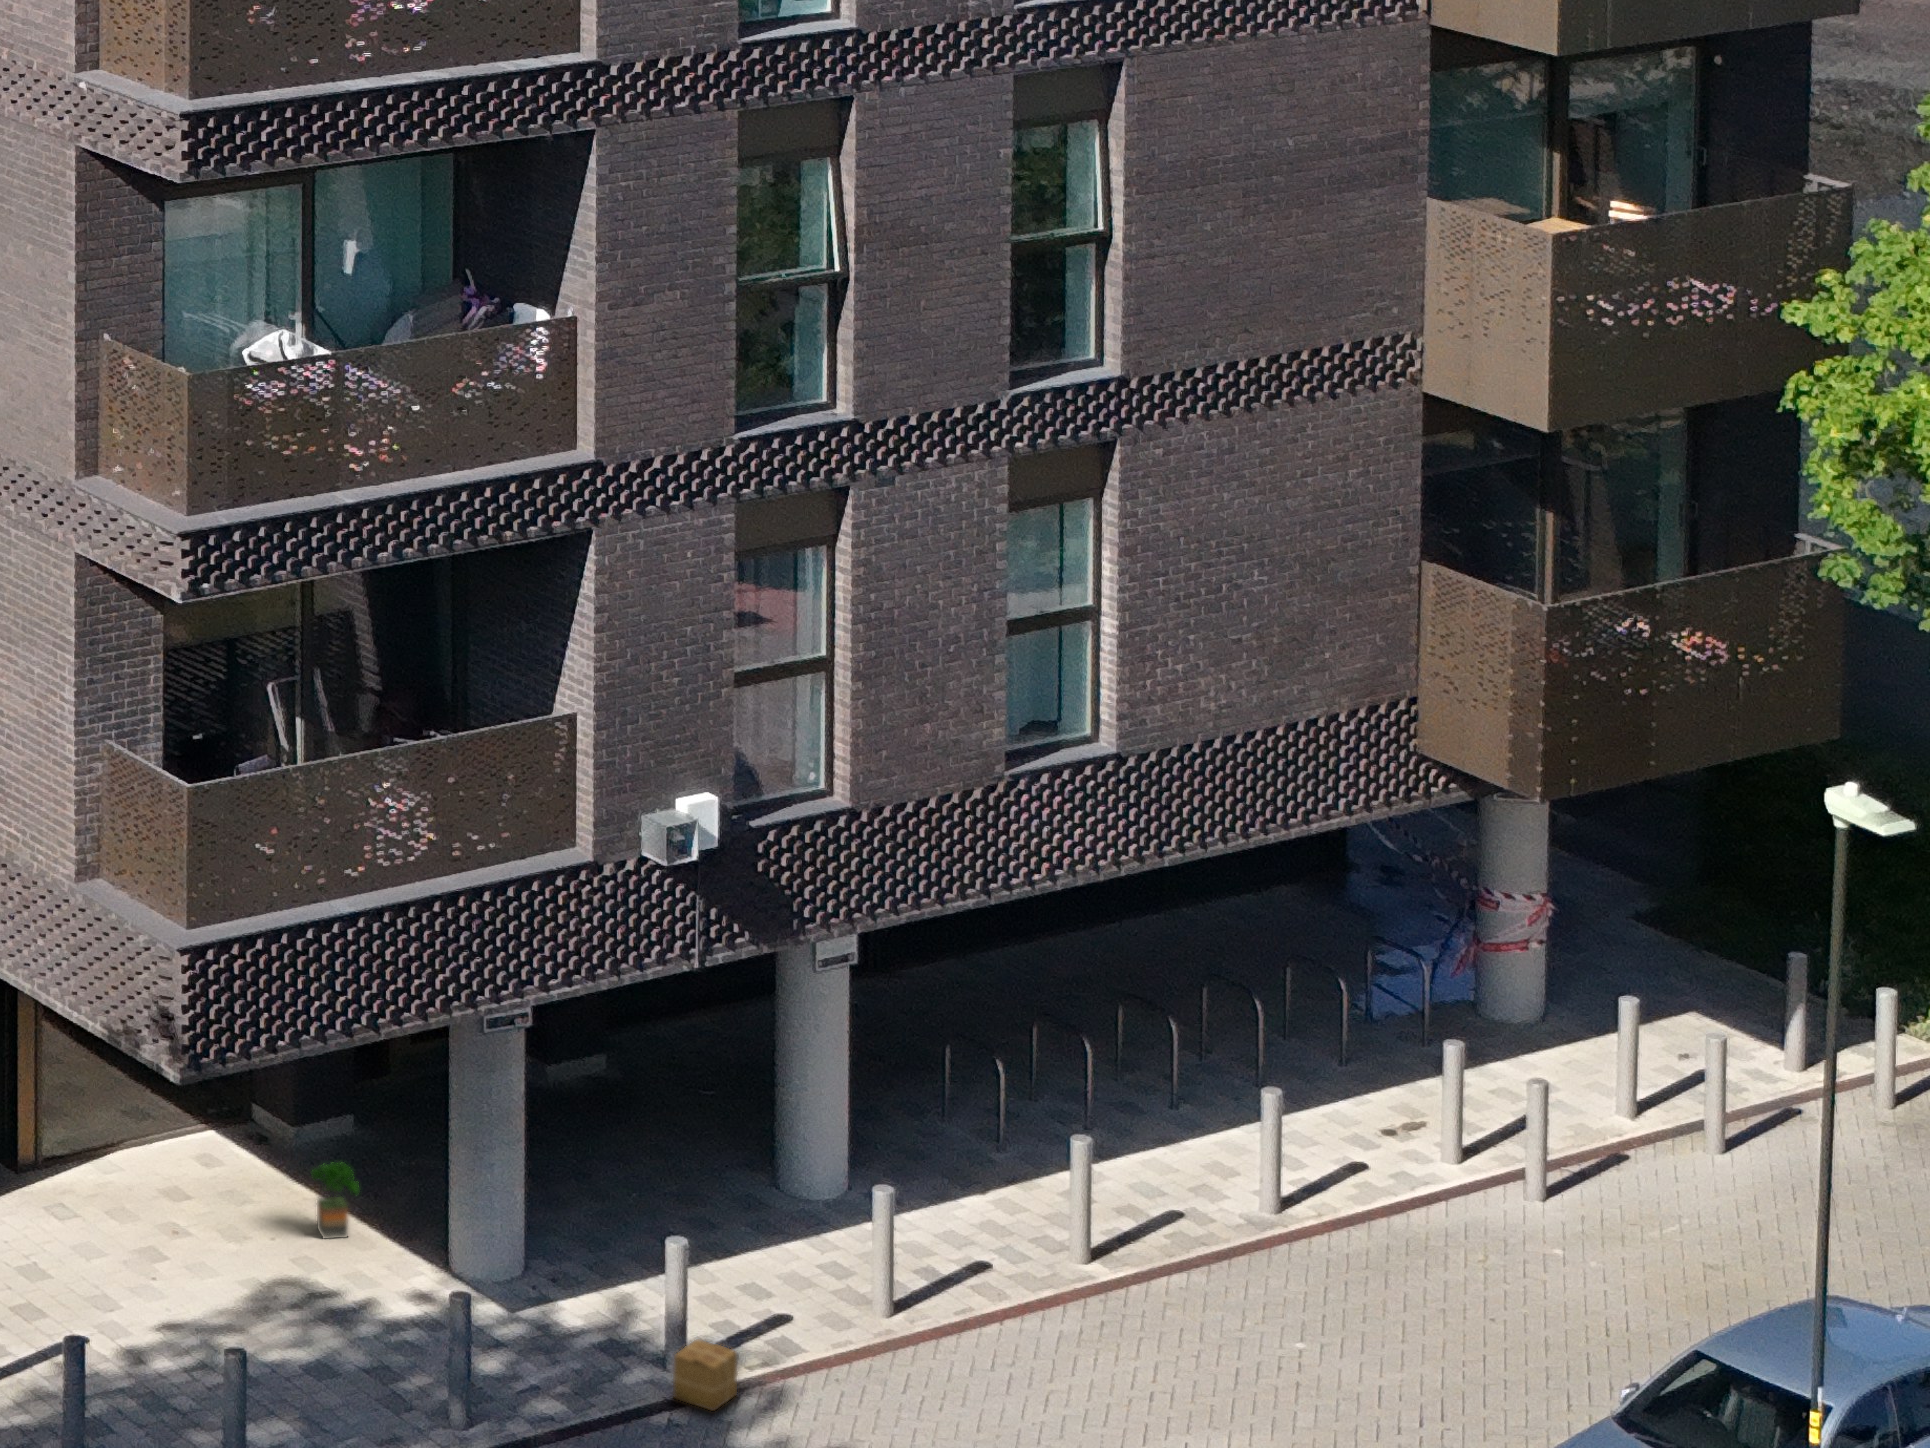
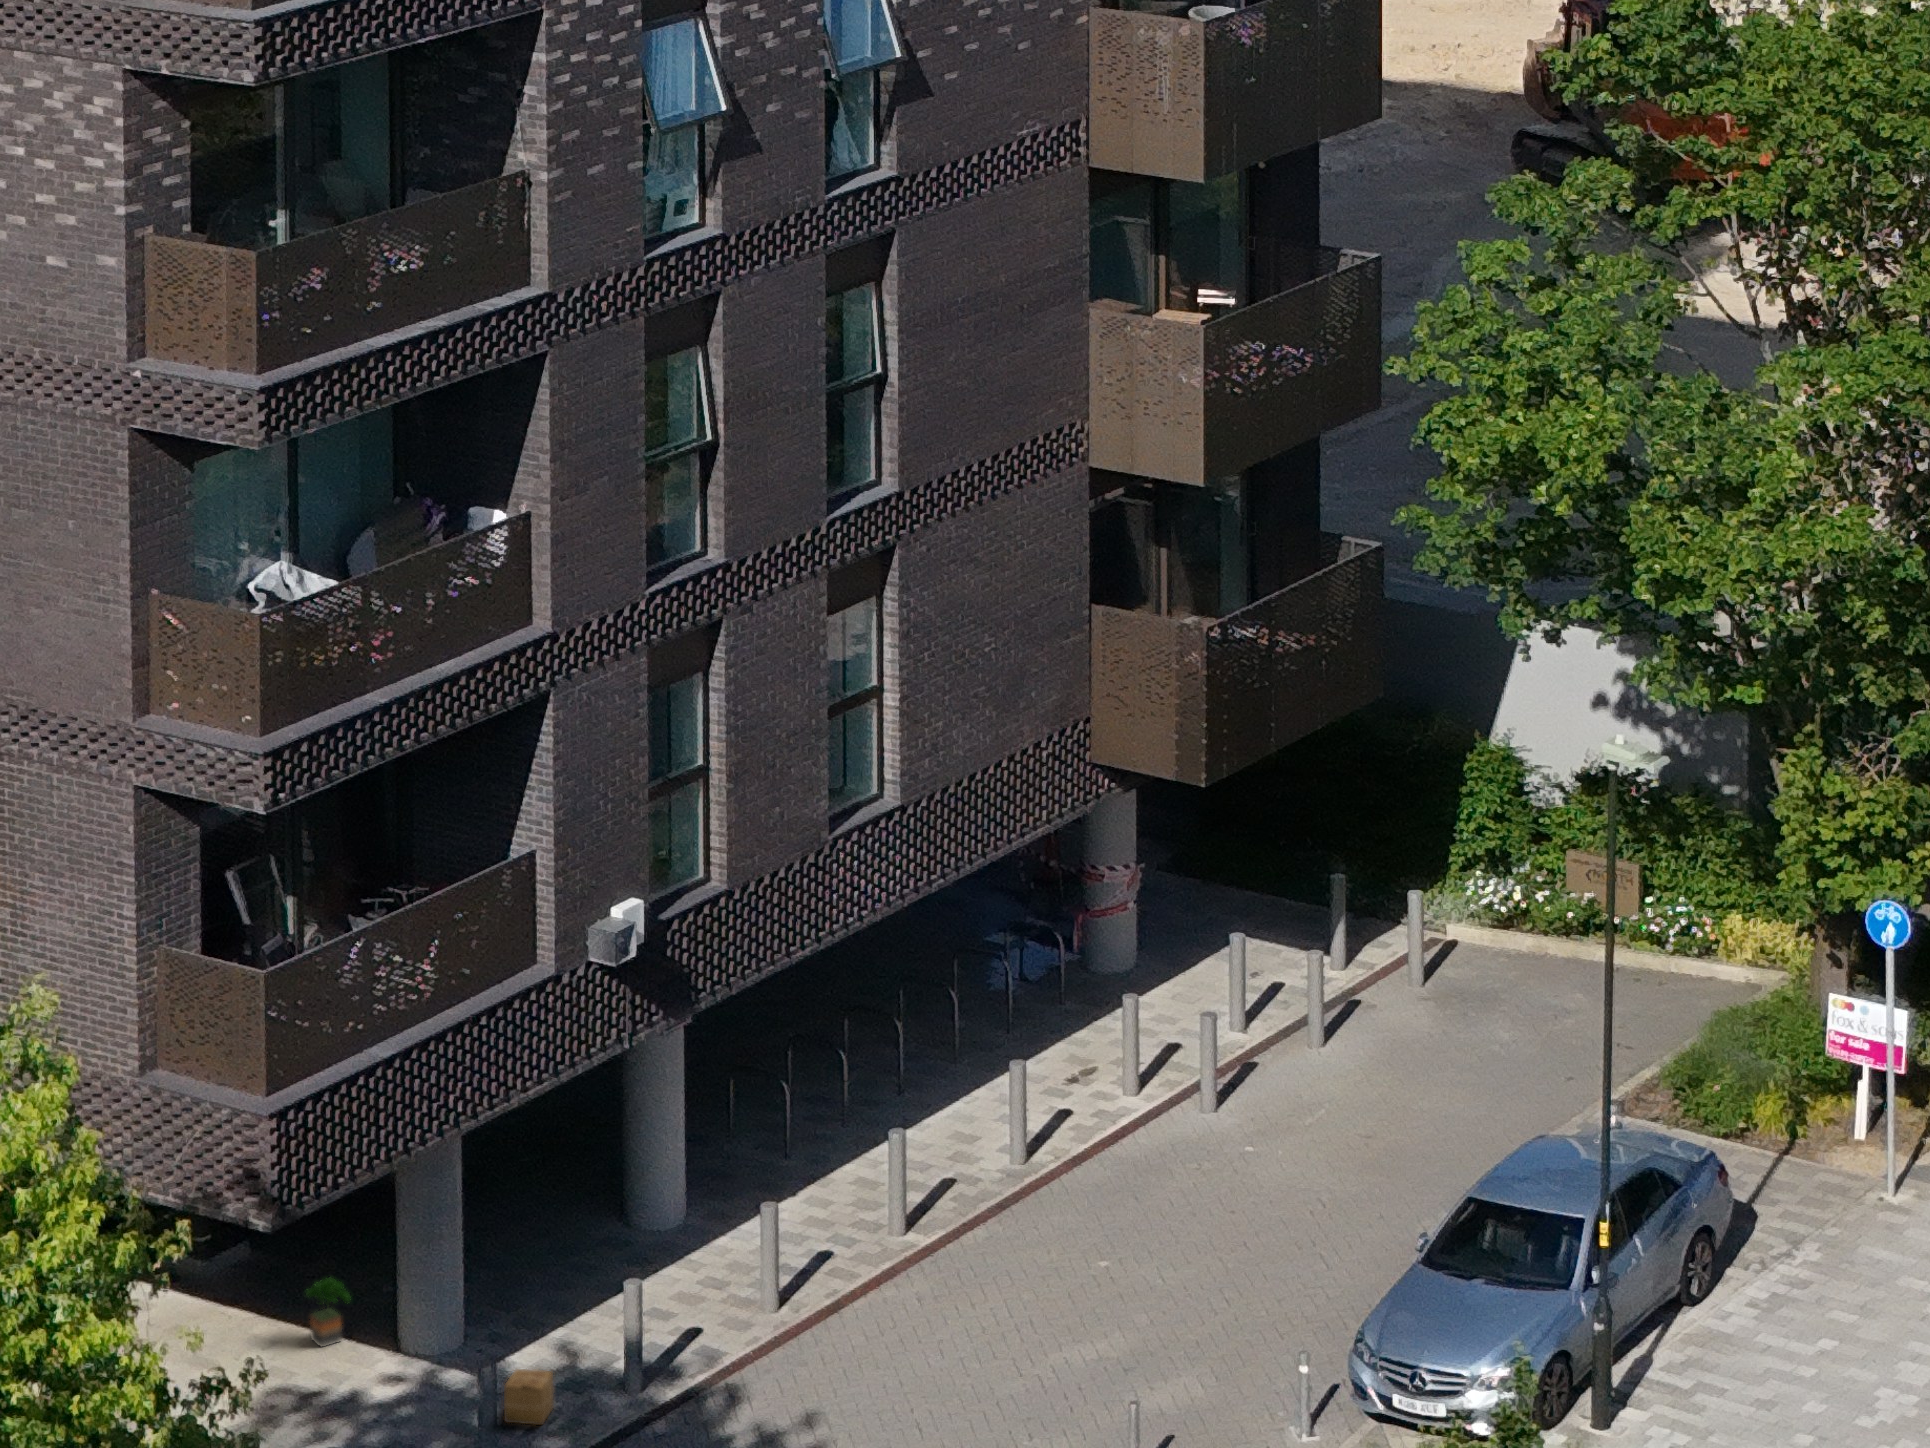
cardboard box: present [673,1340,737,1411] -> present [504,1369,554,1425]

